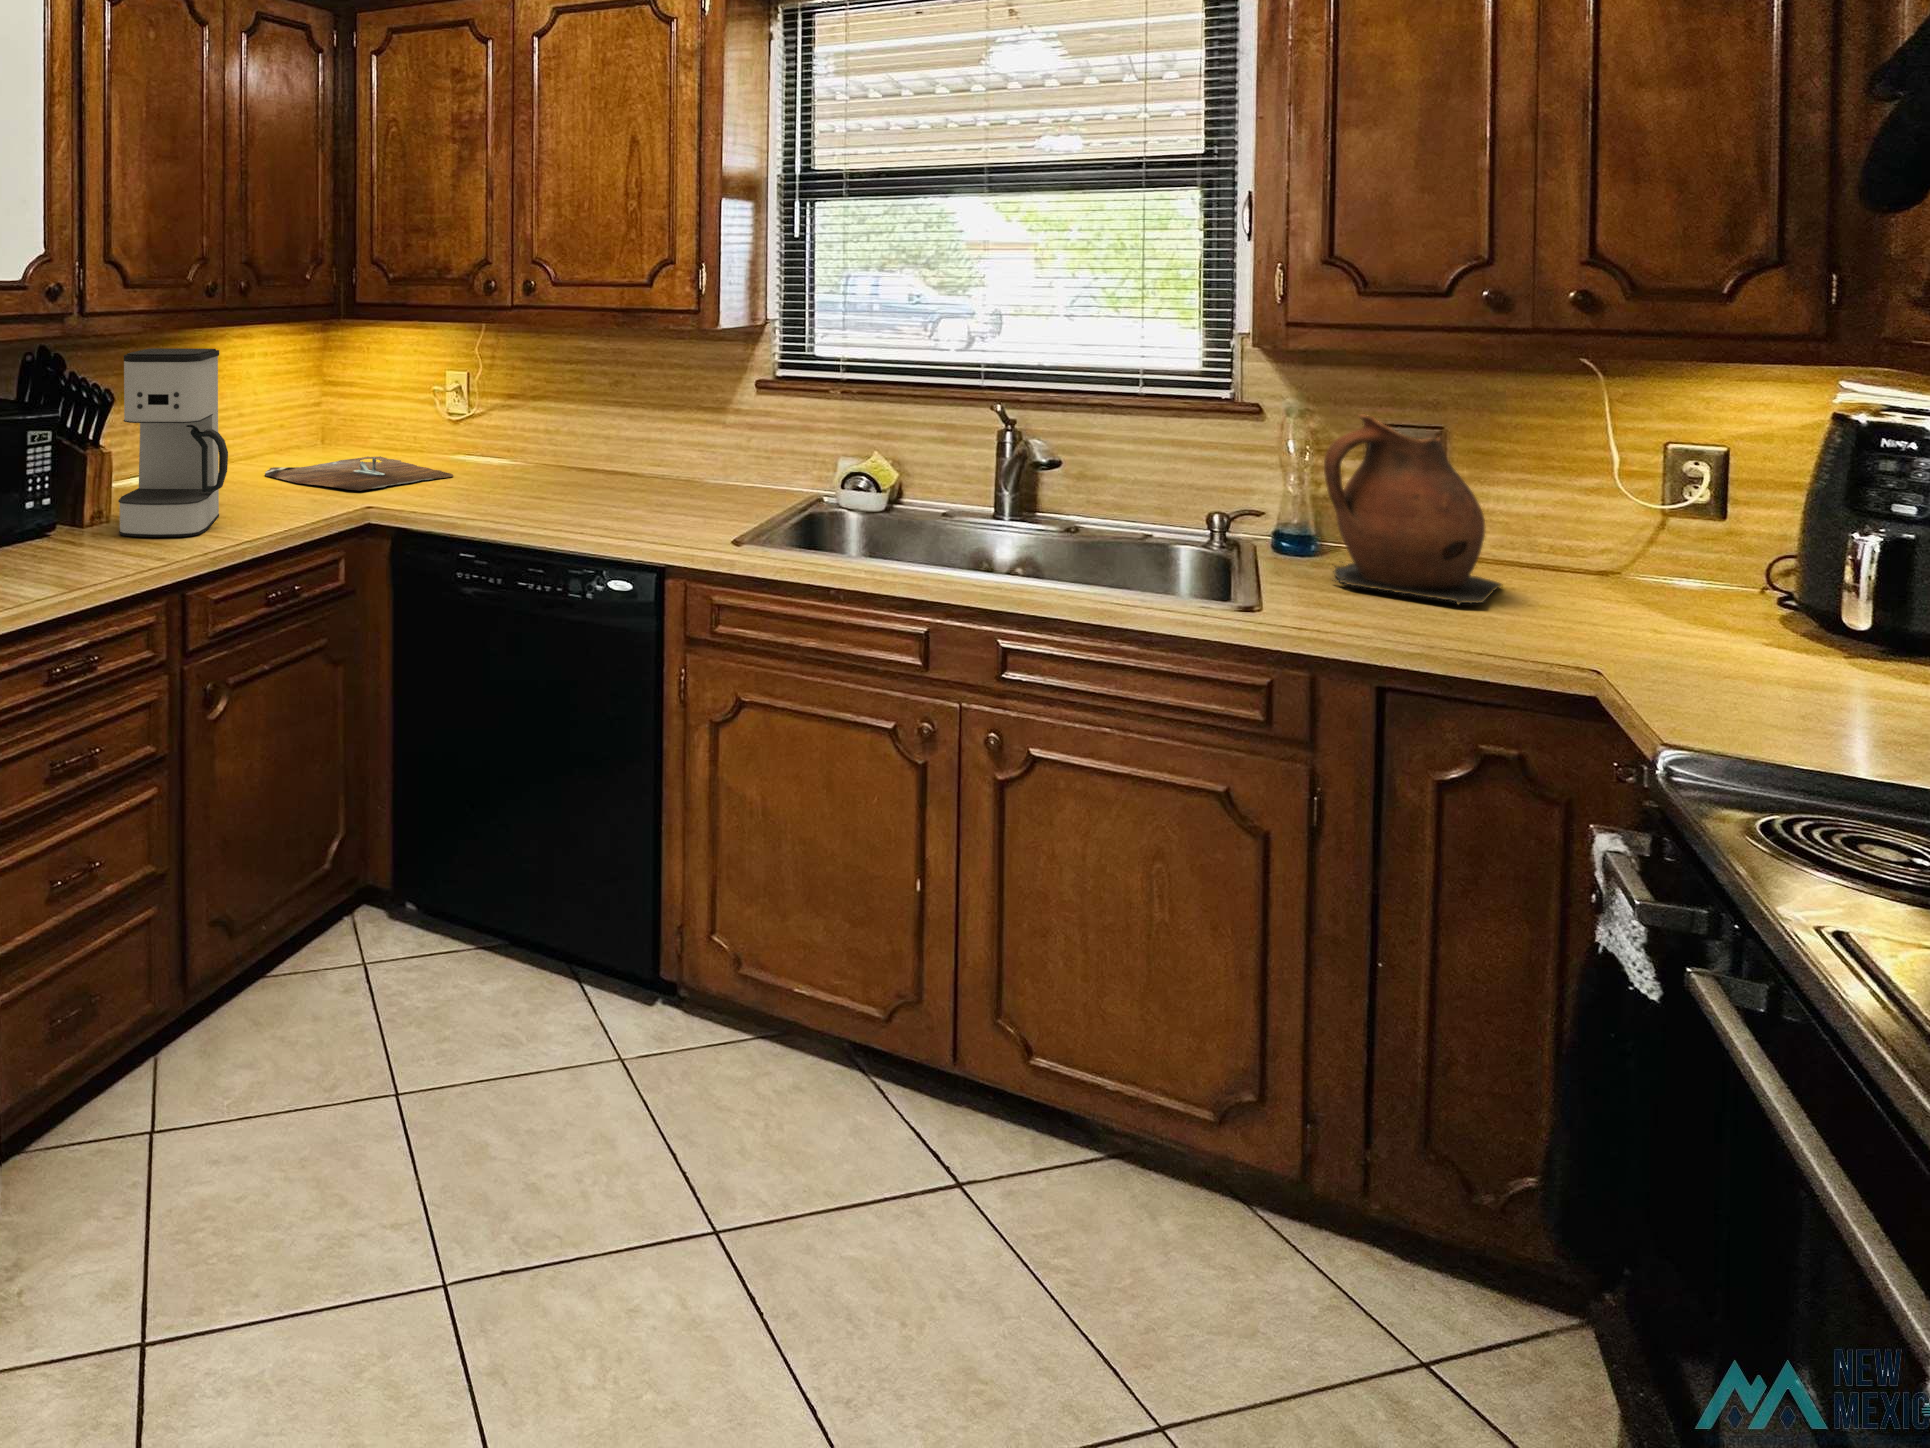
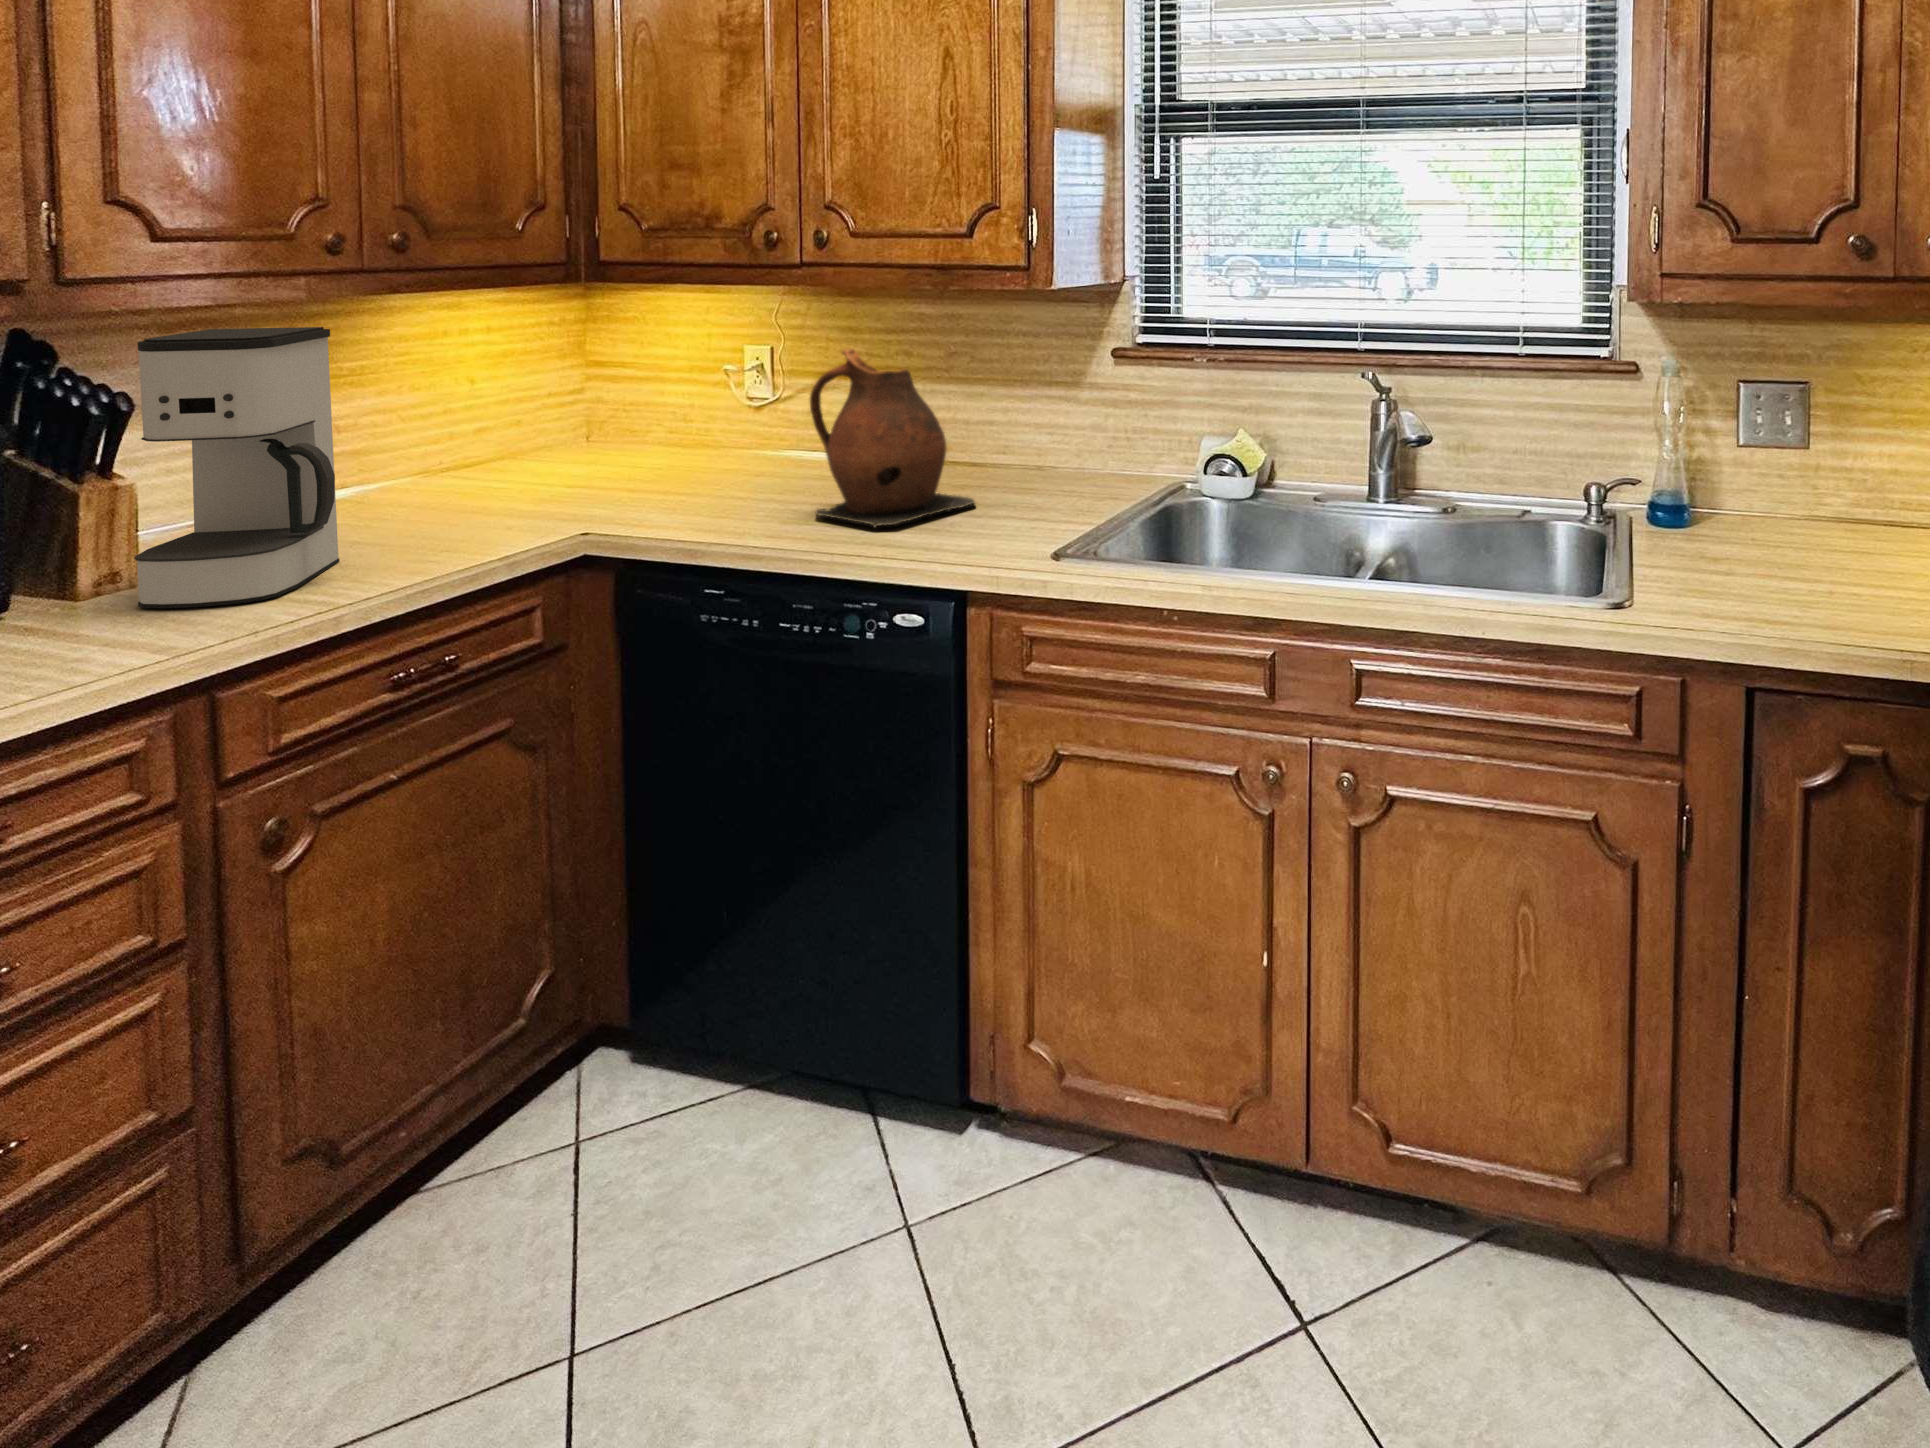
ceramic pitcher: present [1324,414,1502,605] -> present [810,349,975,528]
cutting board: present [265,456,453,491] -> none [463,453,735,507]

